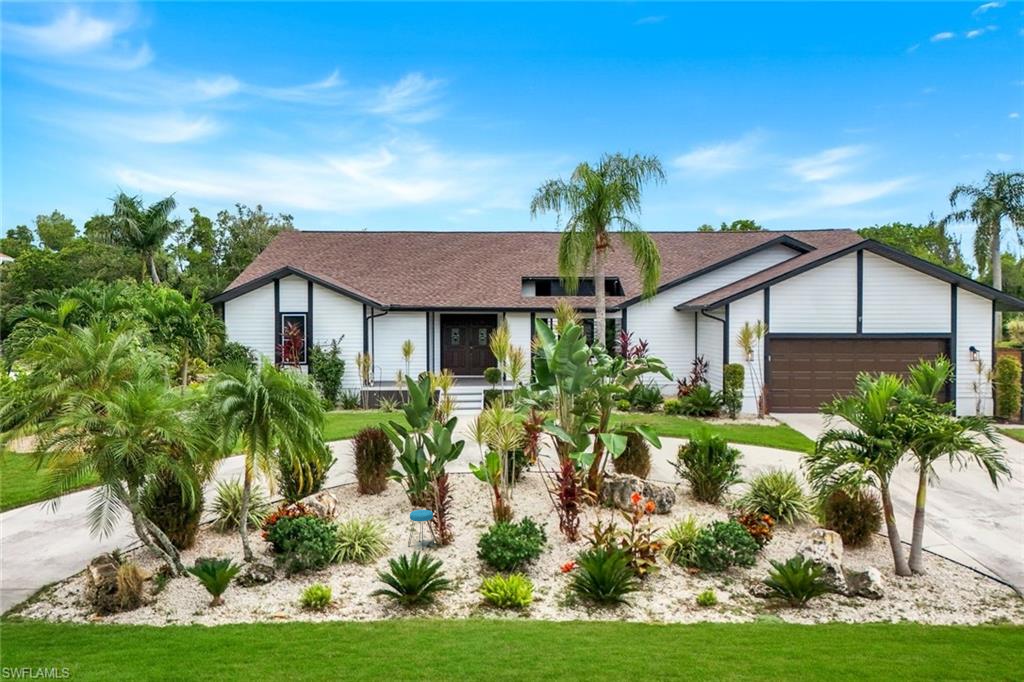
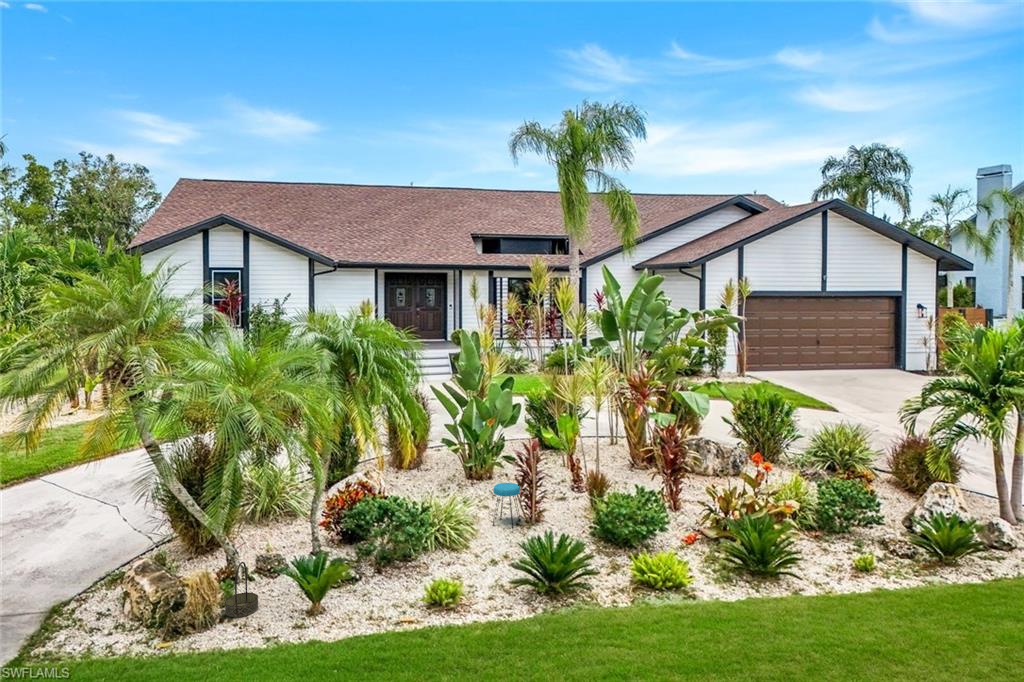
basket: none [151,559,179,603] -> present [225,562,259,617]

